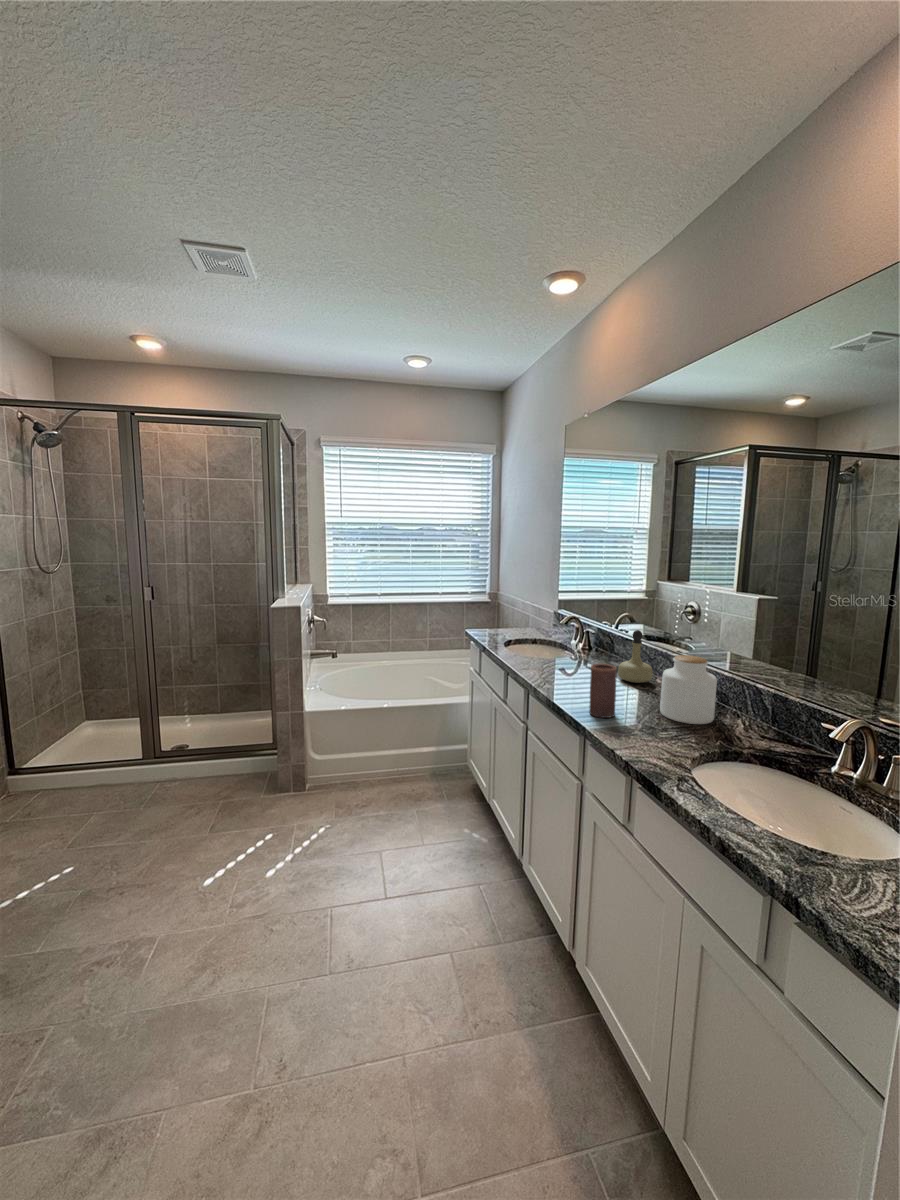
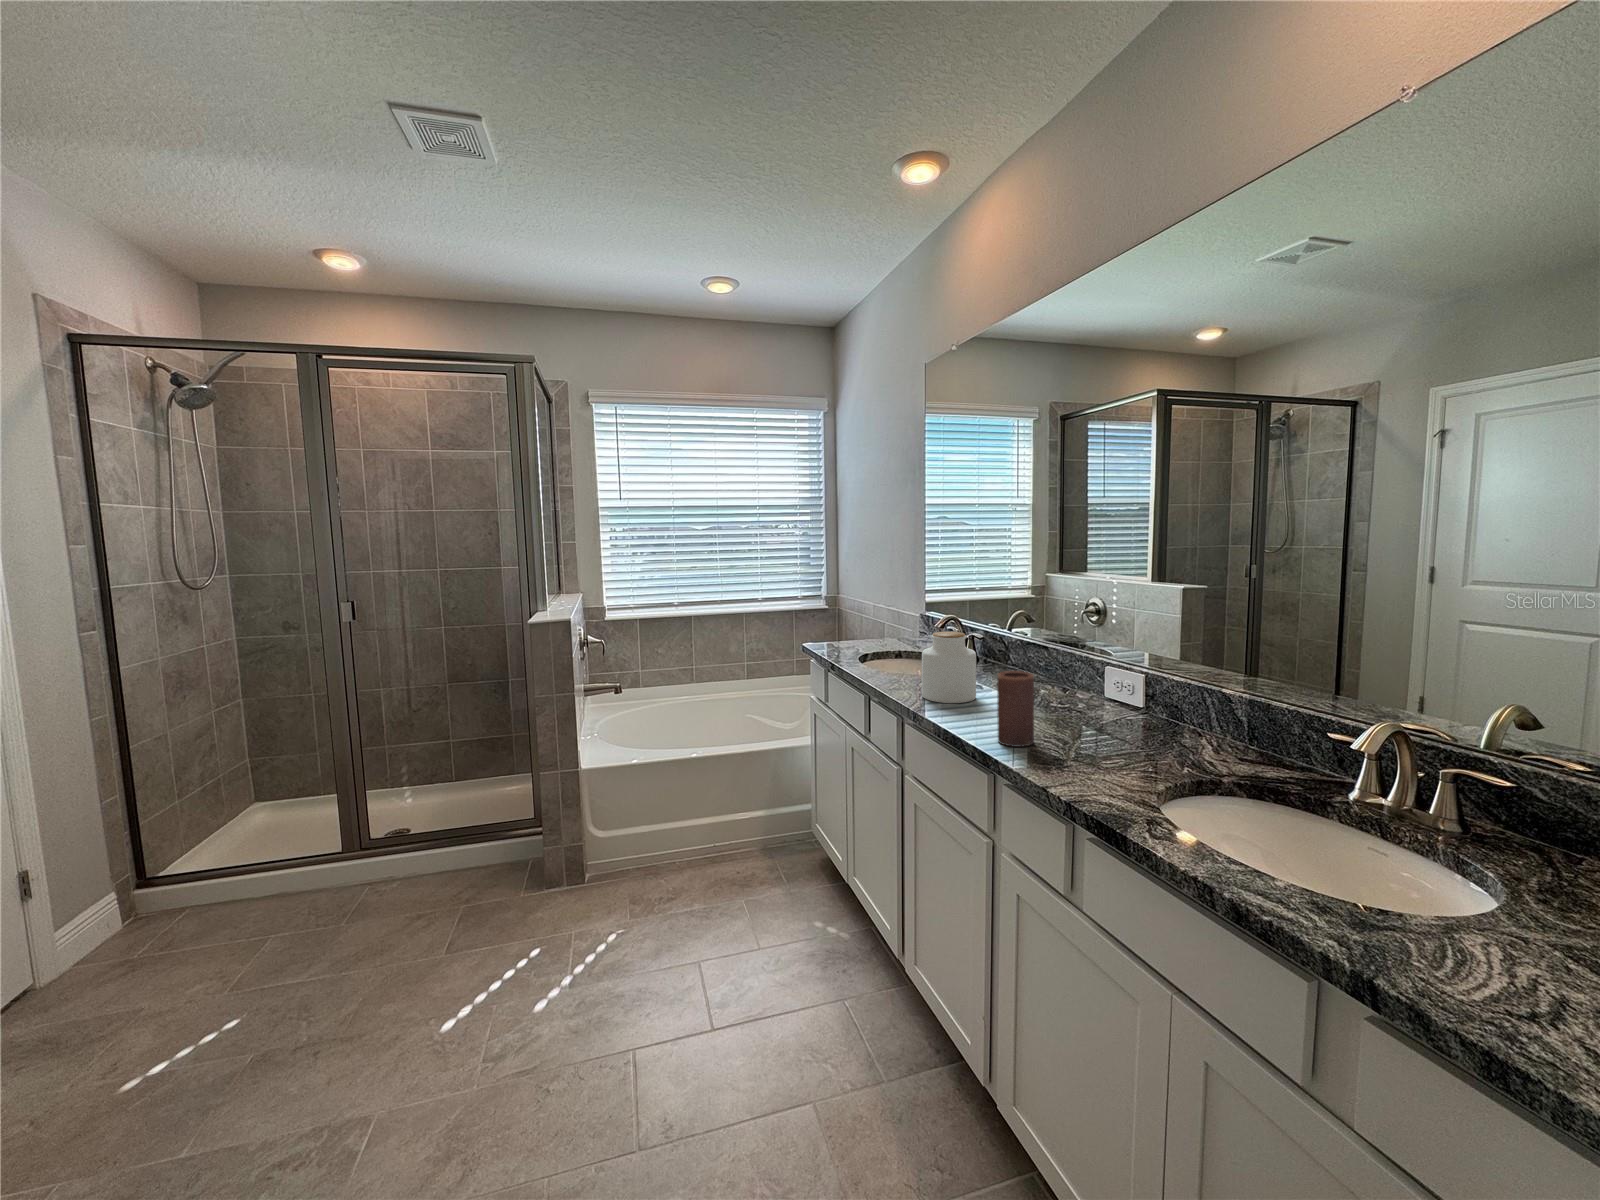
perfume bottle: present [618,630,653,683] -> none [1025,627,1072,700]
jar: present [660,655,717,724] -> present [922,632,976,703]

